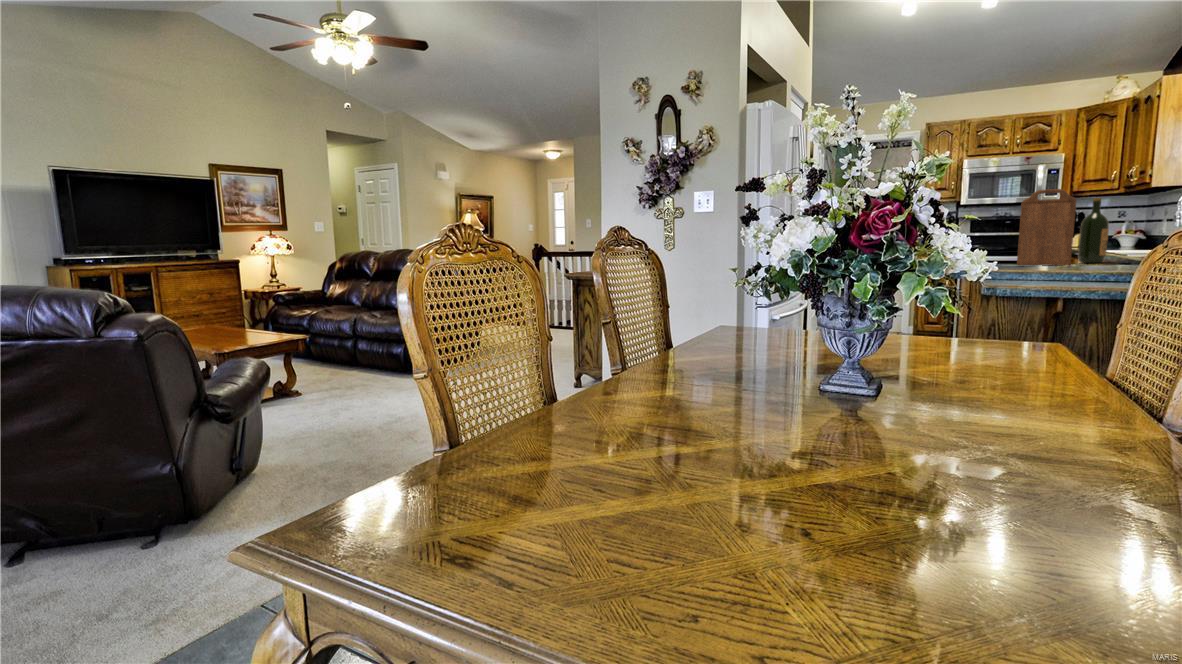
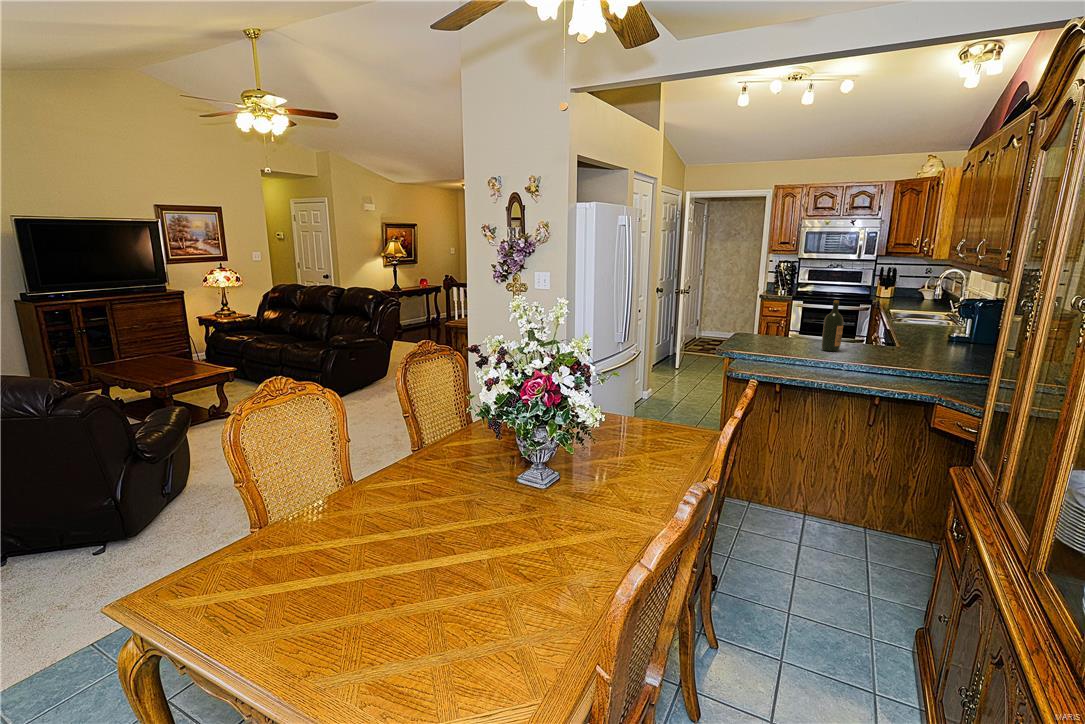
cutting board: present [1017,189,1076,266] -> none [774,293,817,354]

